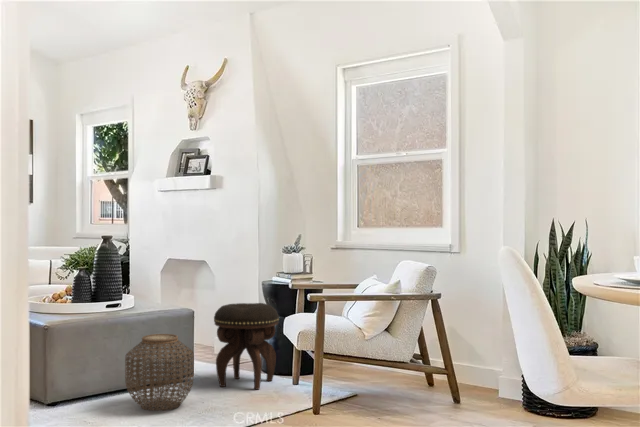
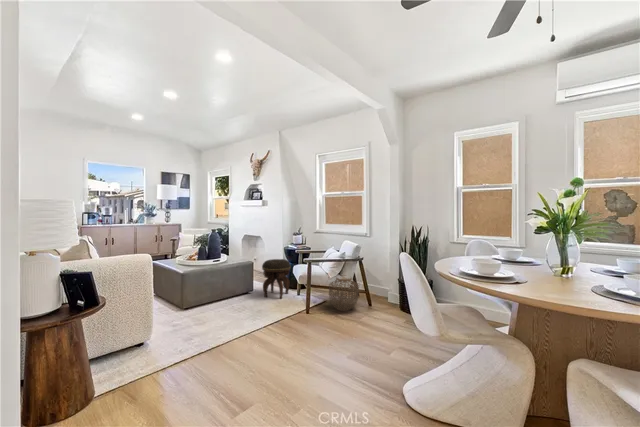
woven basket: present [125,334,194,411] -> present [329,277,359,310]

